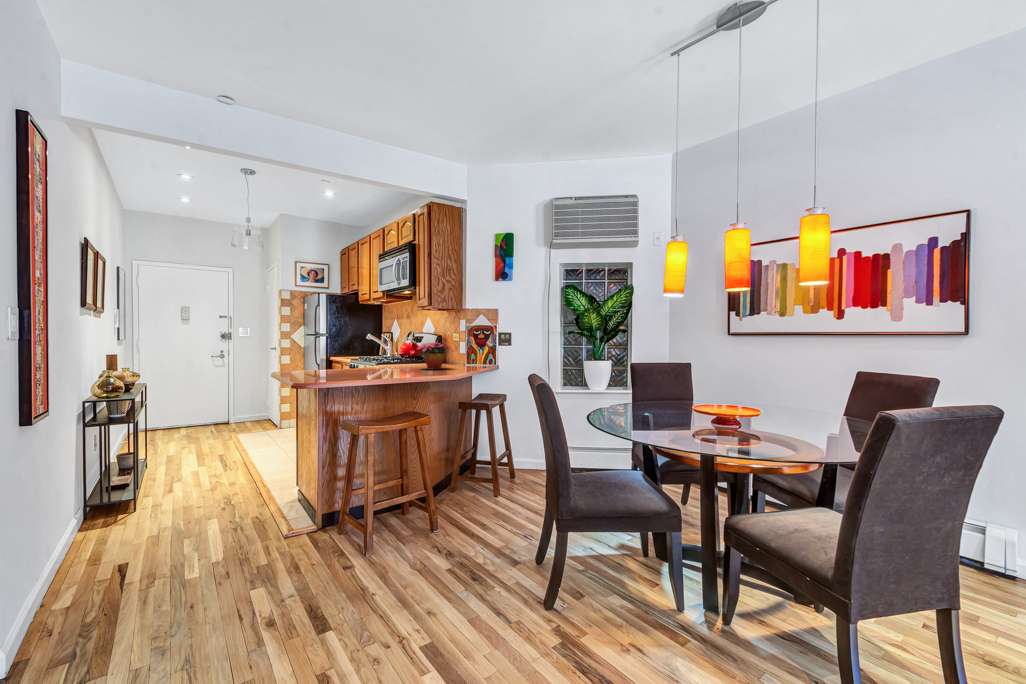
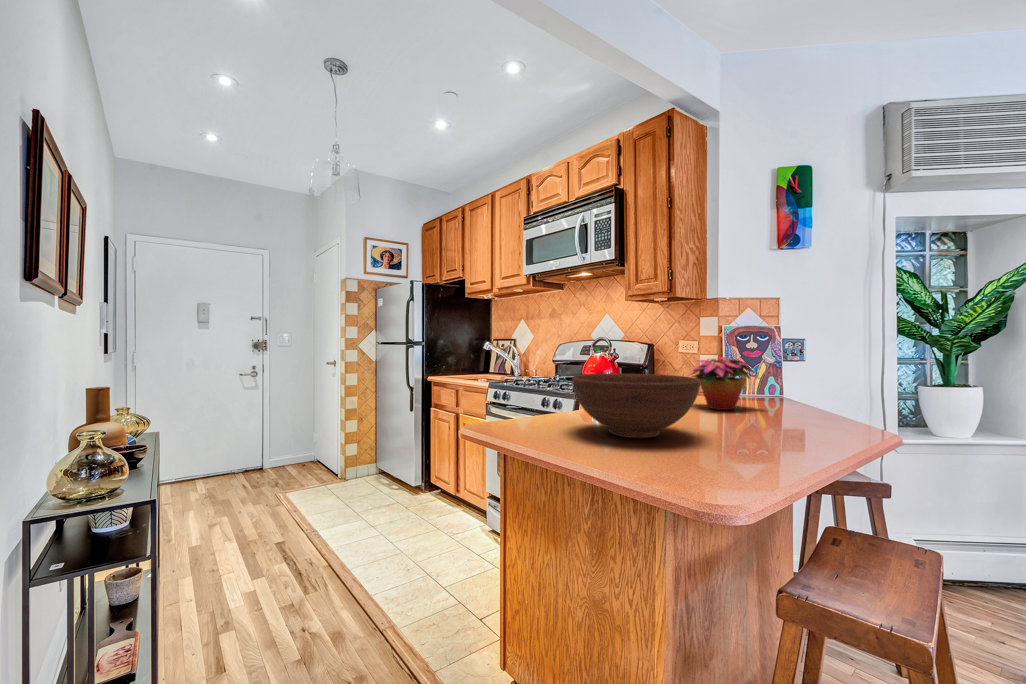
fruit bowl: none [316,349,374,375] -> present [572,374,700,438]

